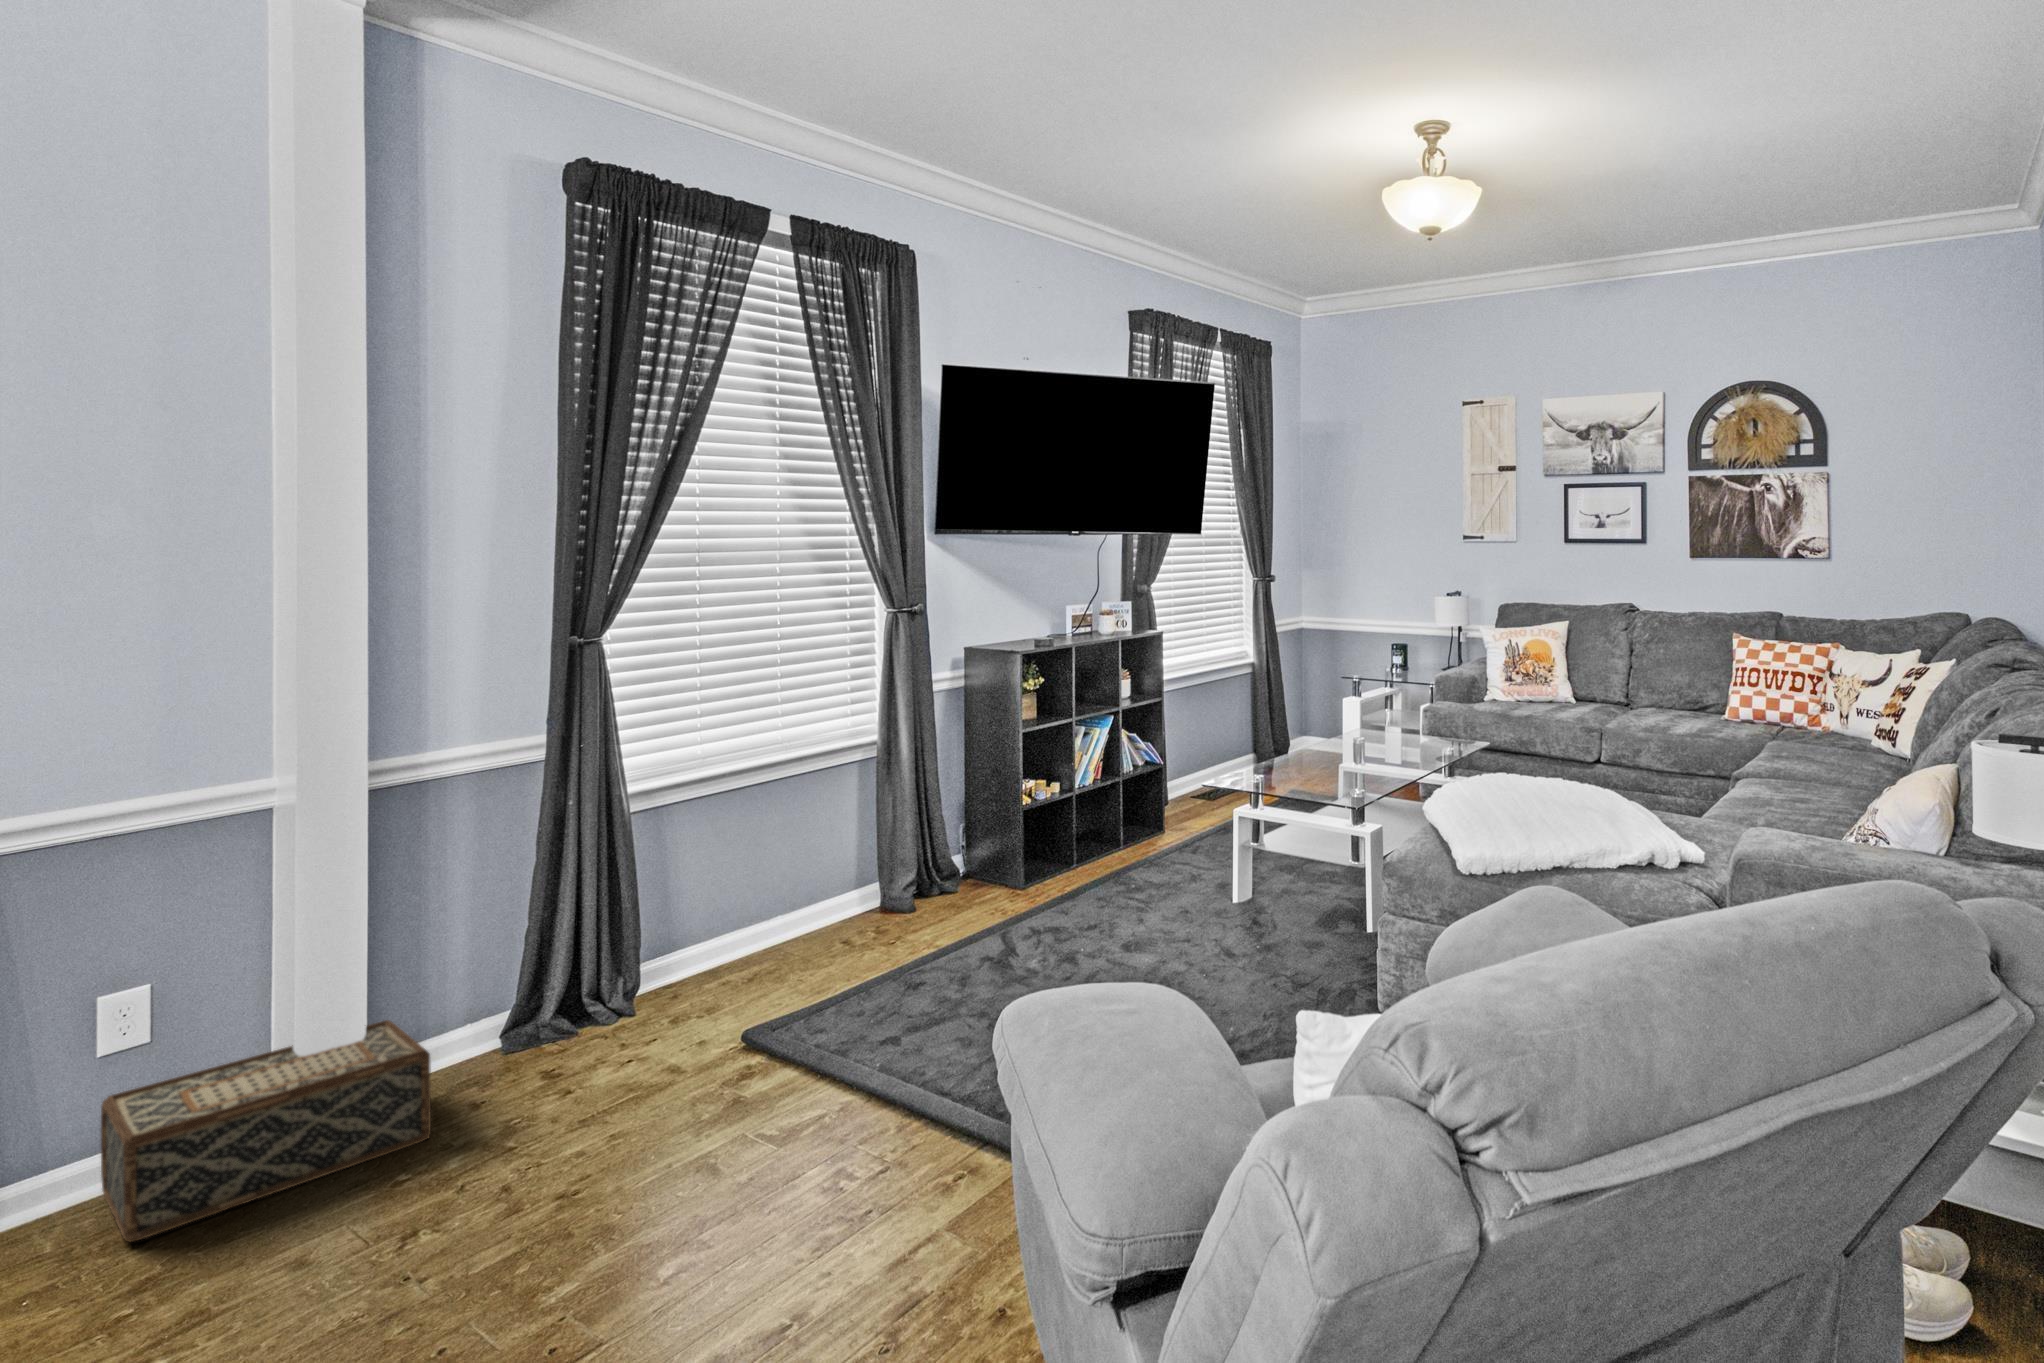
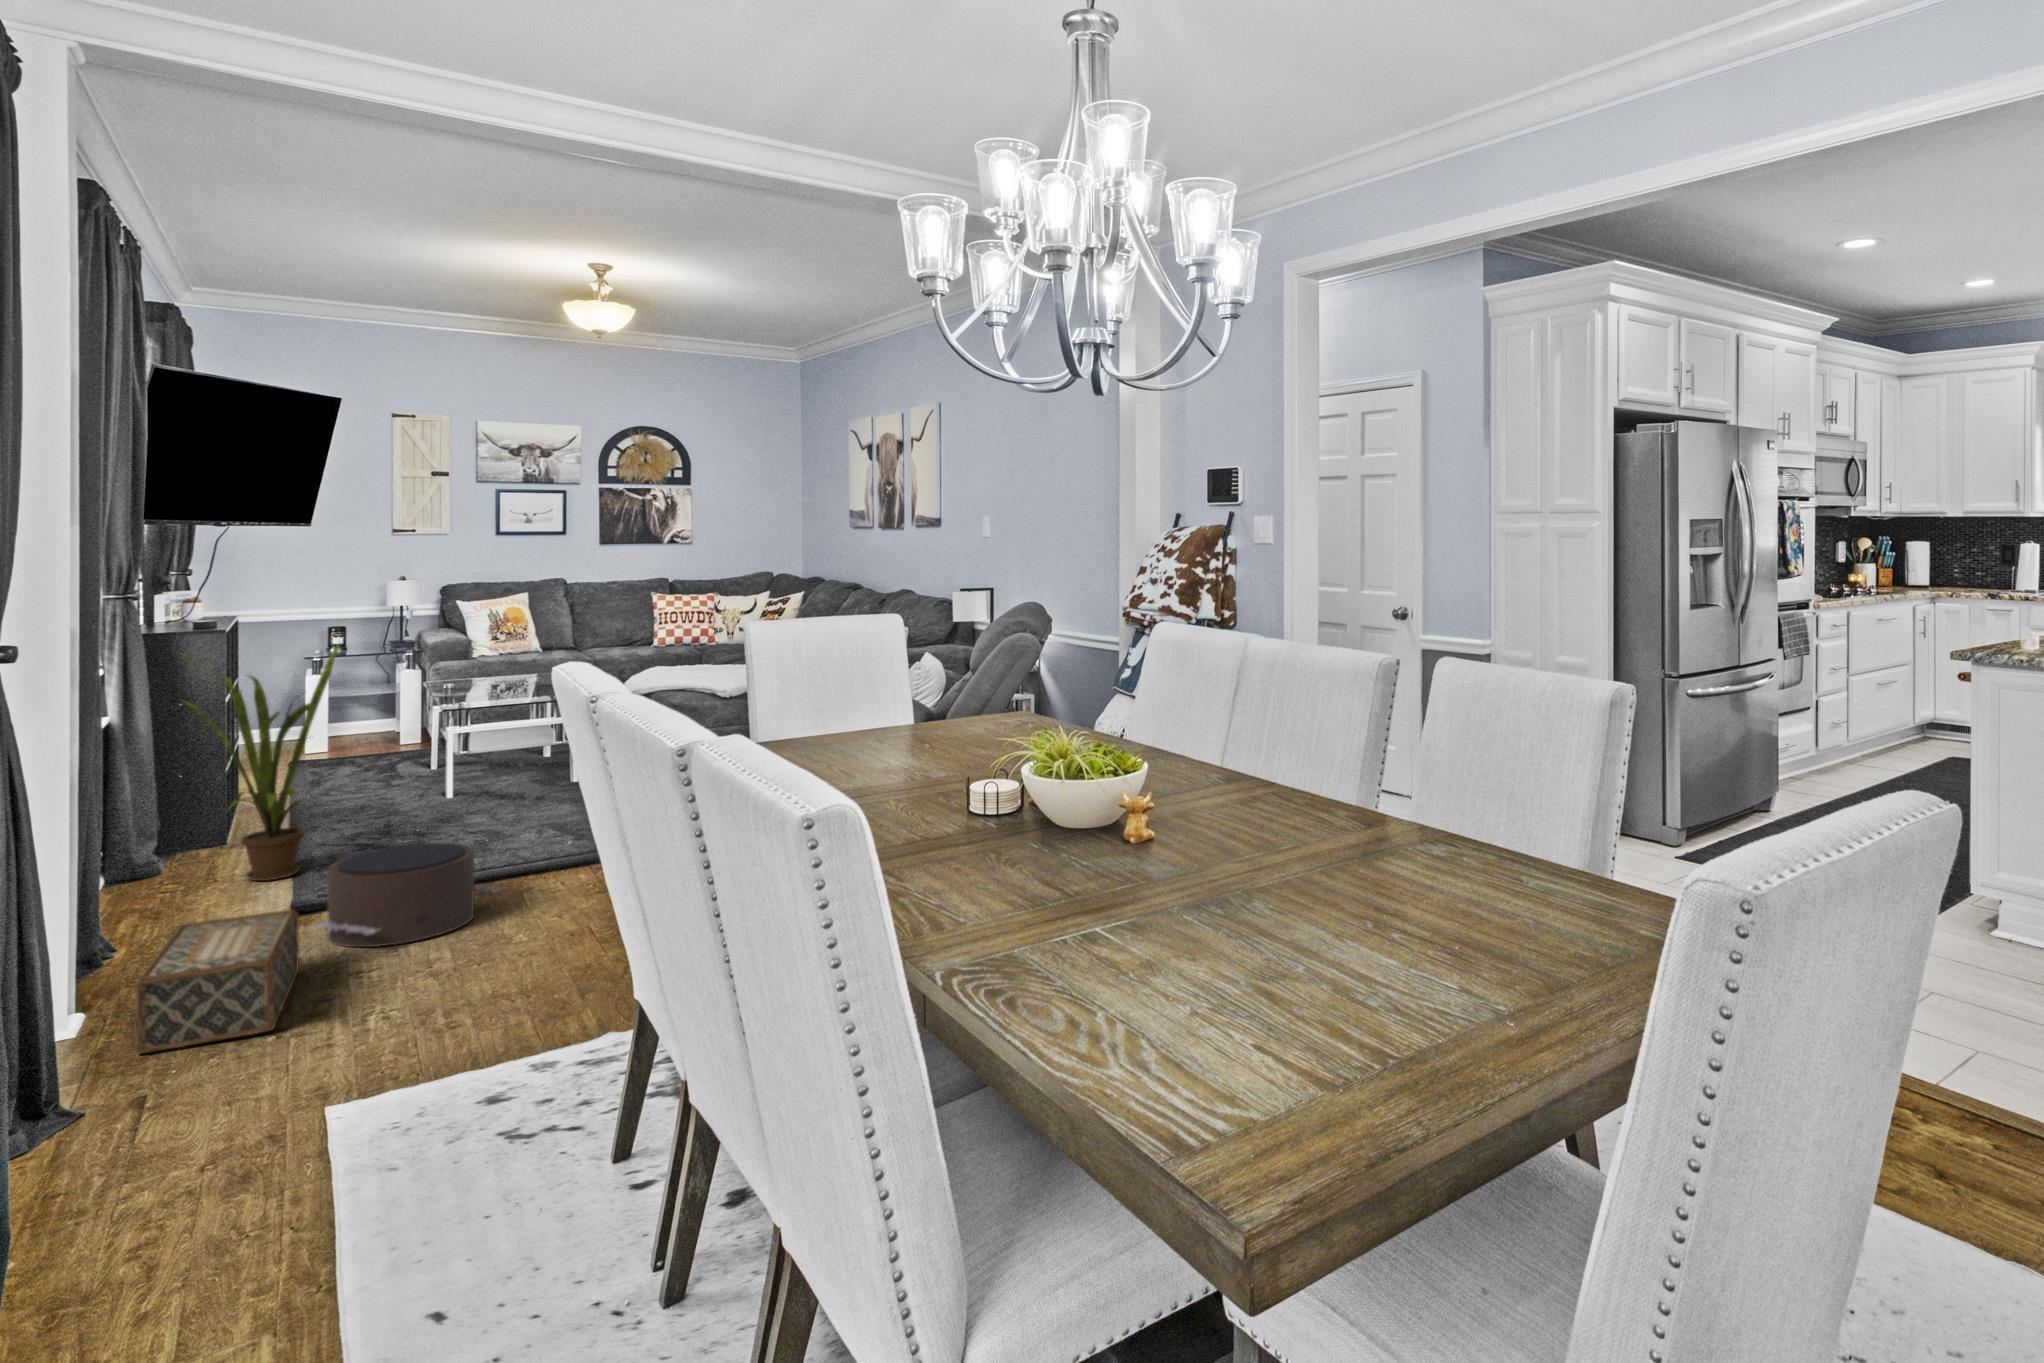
house plant: none [760,669,933,964] -> present [187,644,340,881]
pouf: none [480,981,754,1162] -> present [315,843,504,947]

